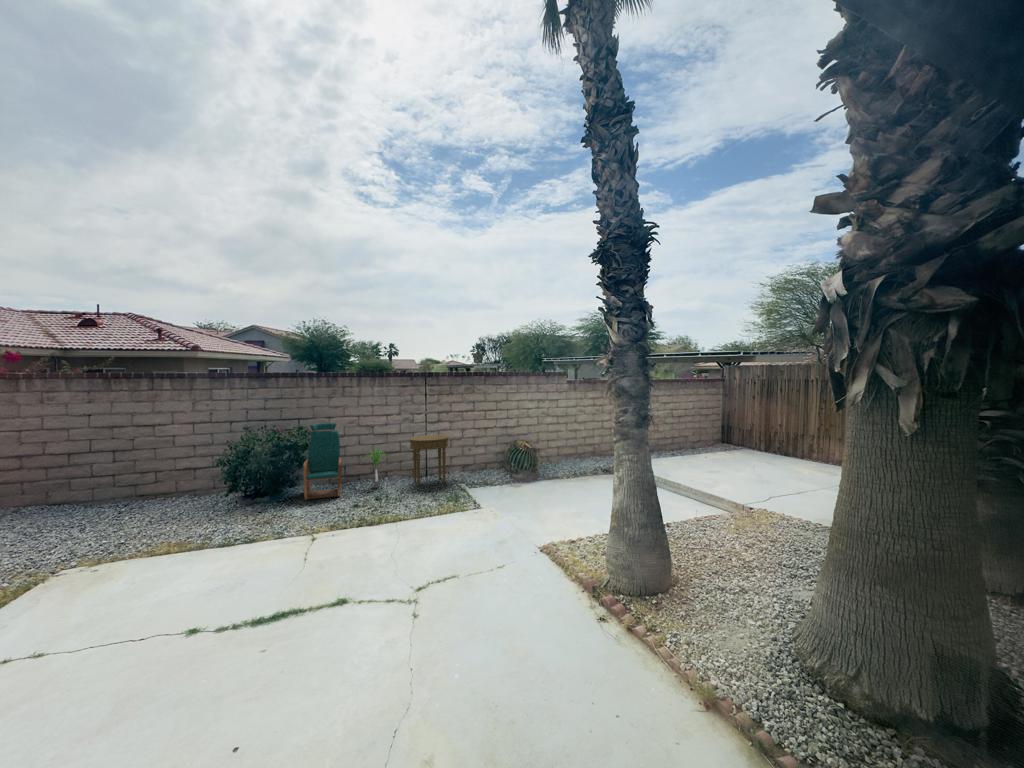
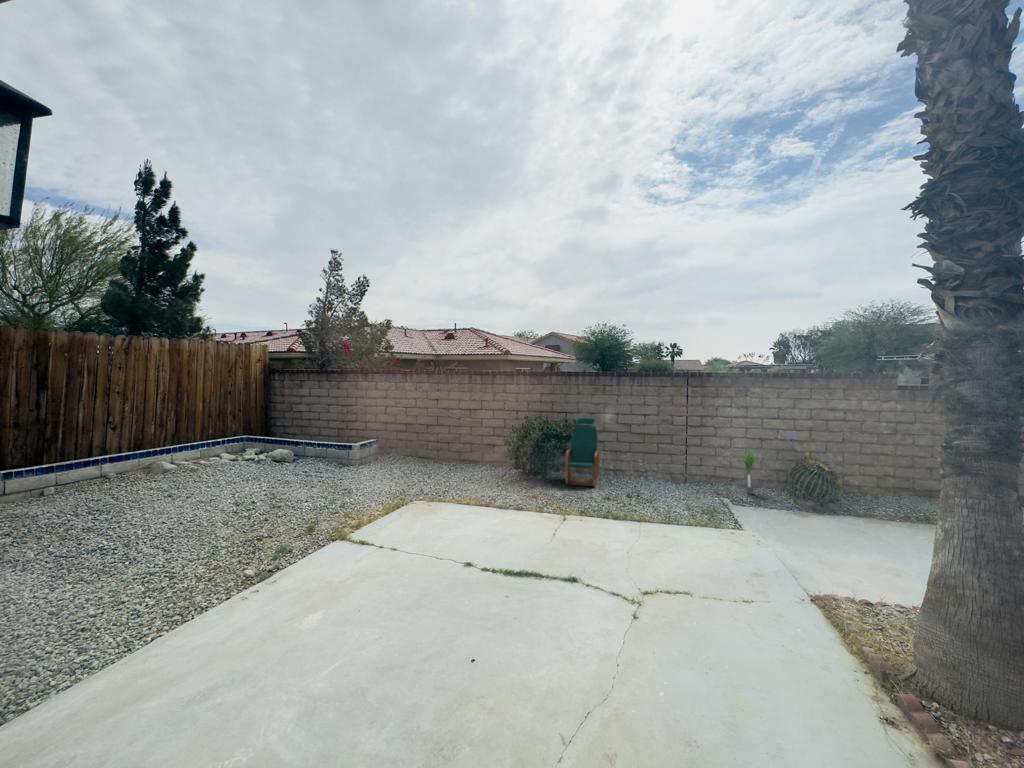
side table: present [409,435,449,486] -> none [664,439,711,493]
potted plant: present [370,449,382,488] -> present [740,452,757,494]

